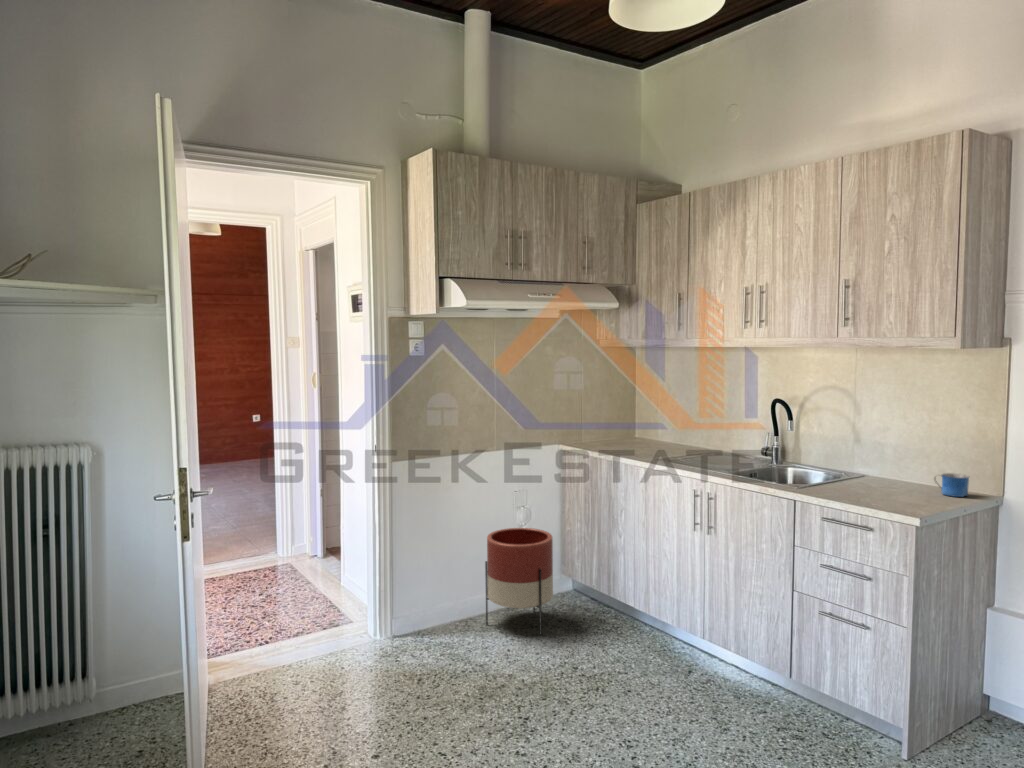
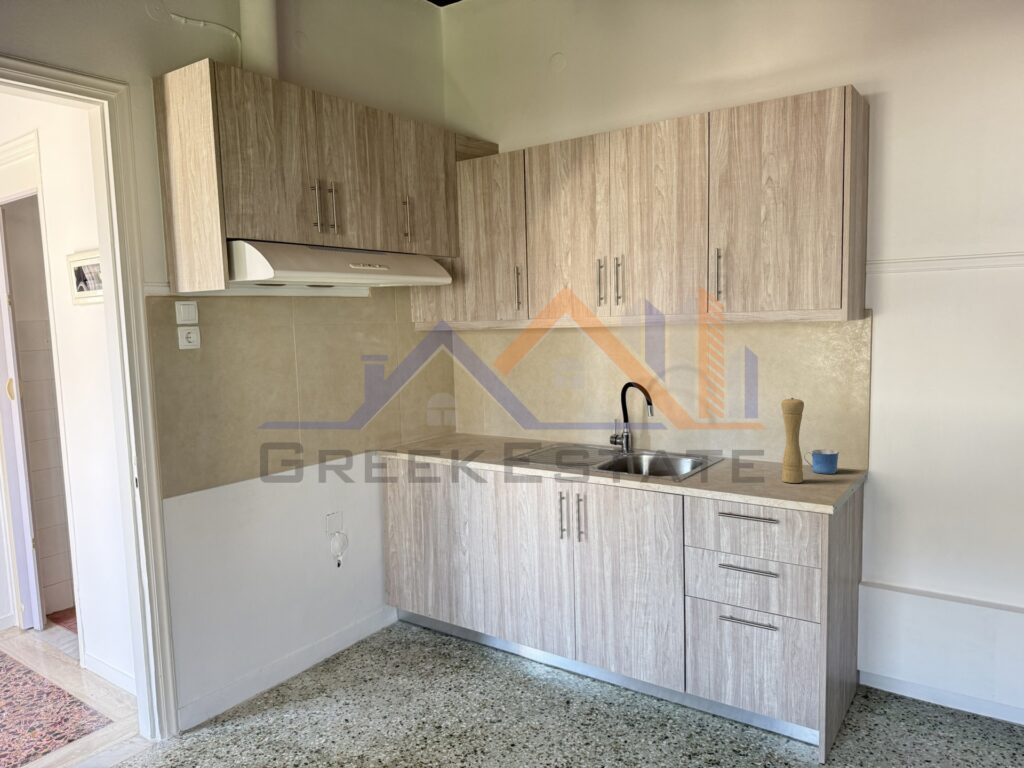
pepper mill: none [897,420,920,500] -> present [781,398,804,483]
planter: present [485,528,553,635] -> none [301,557,389,688]

